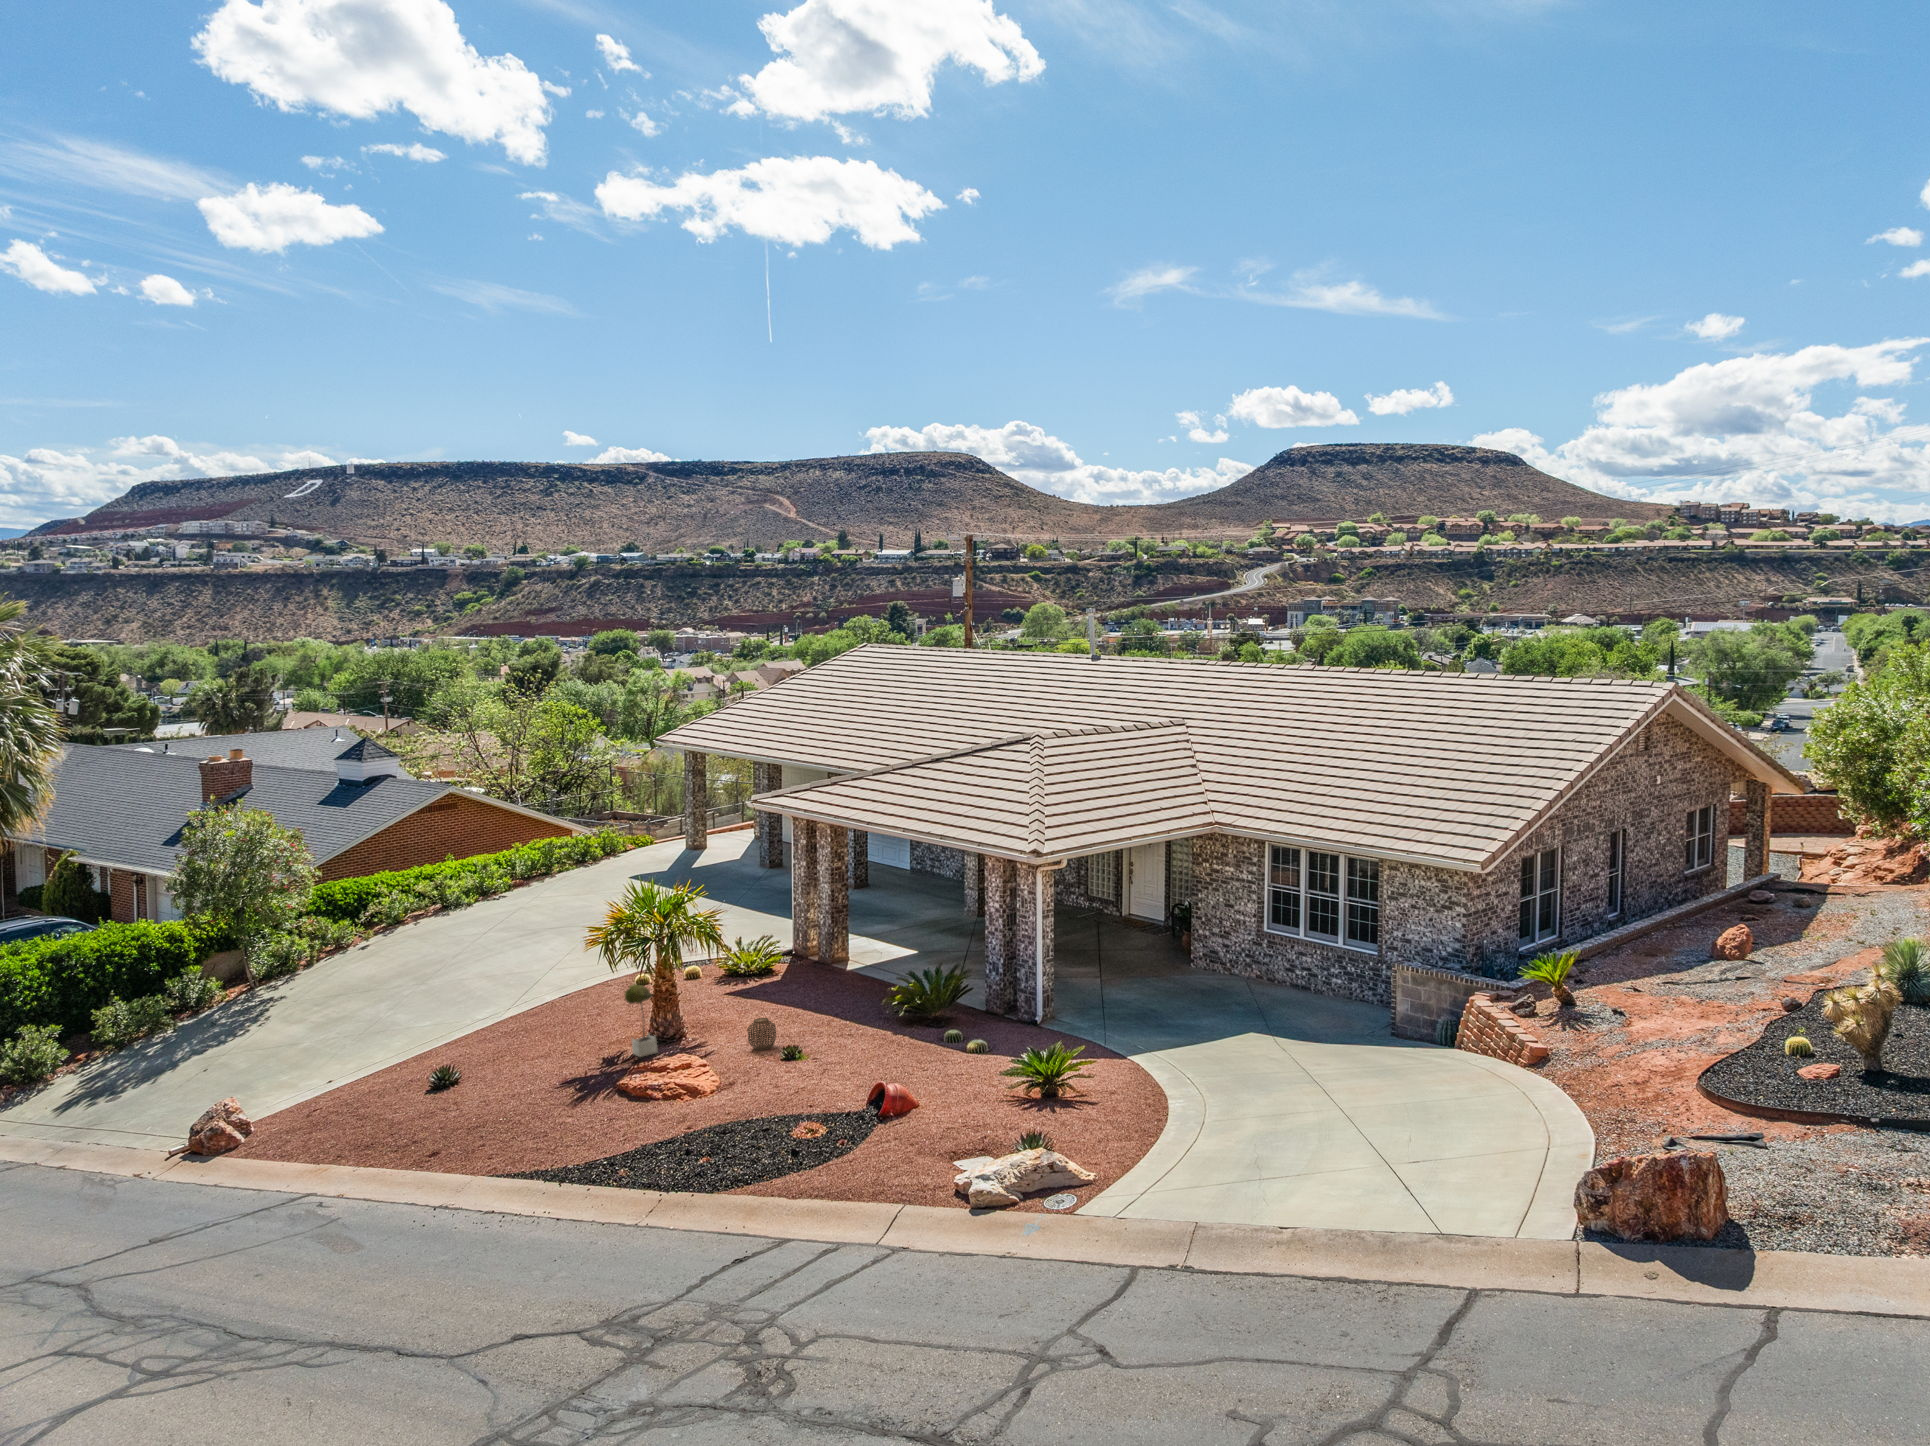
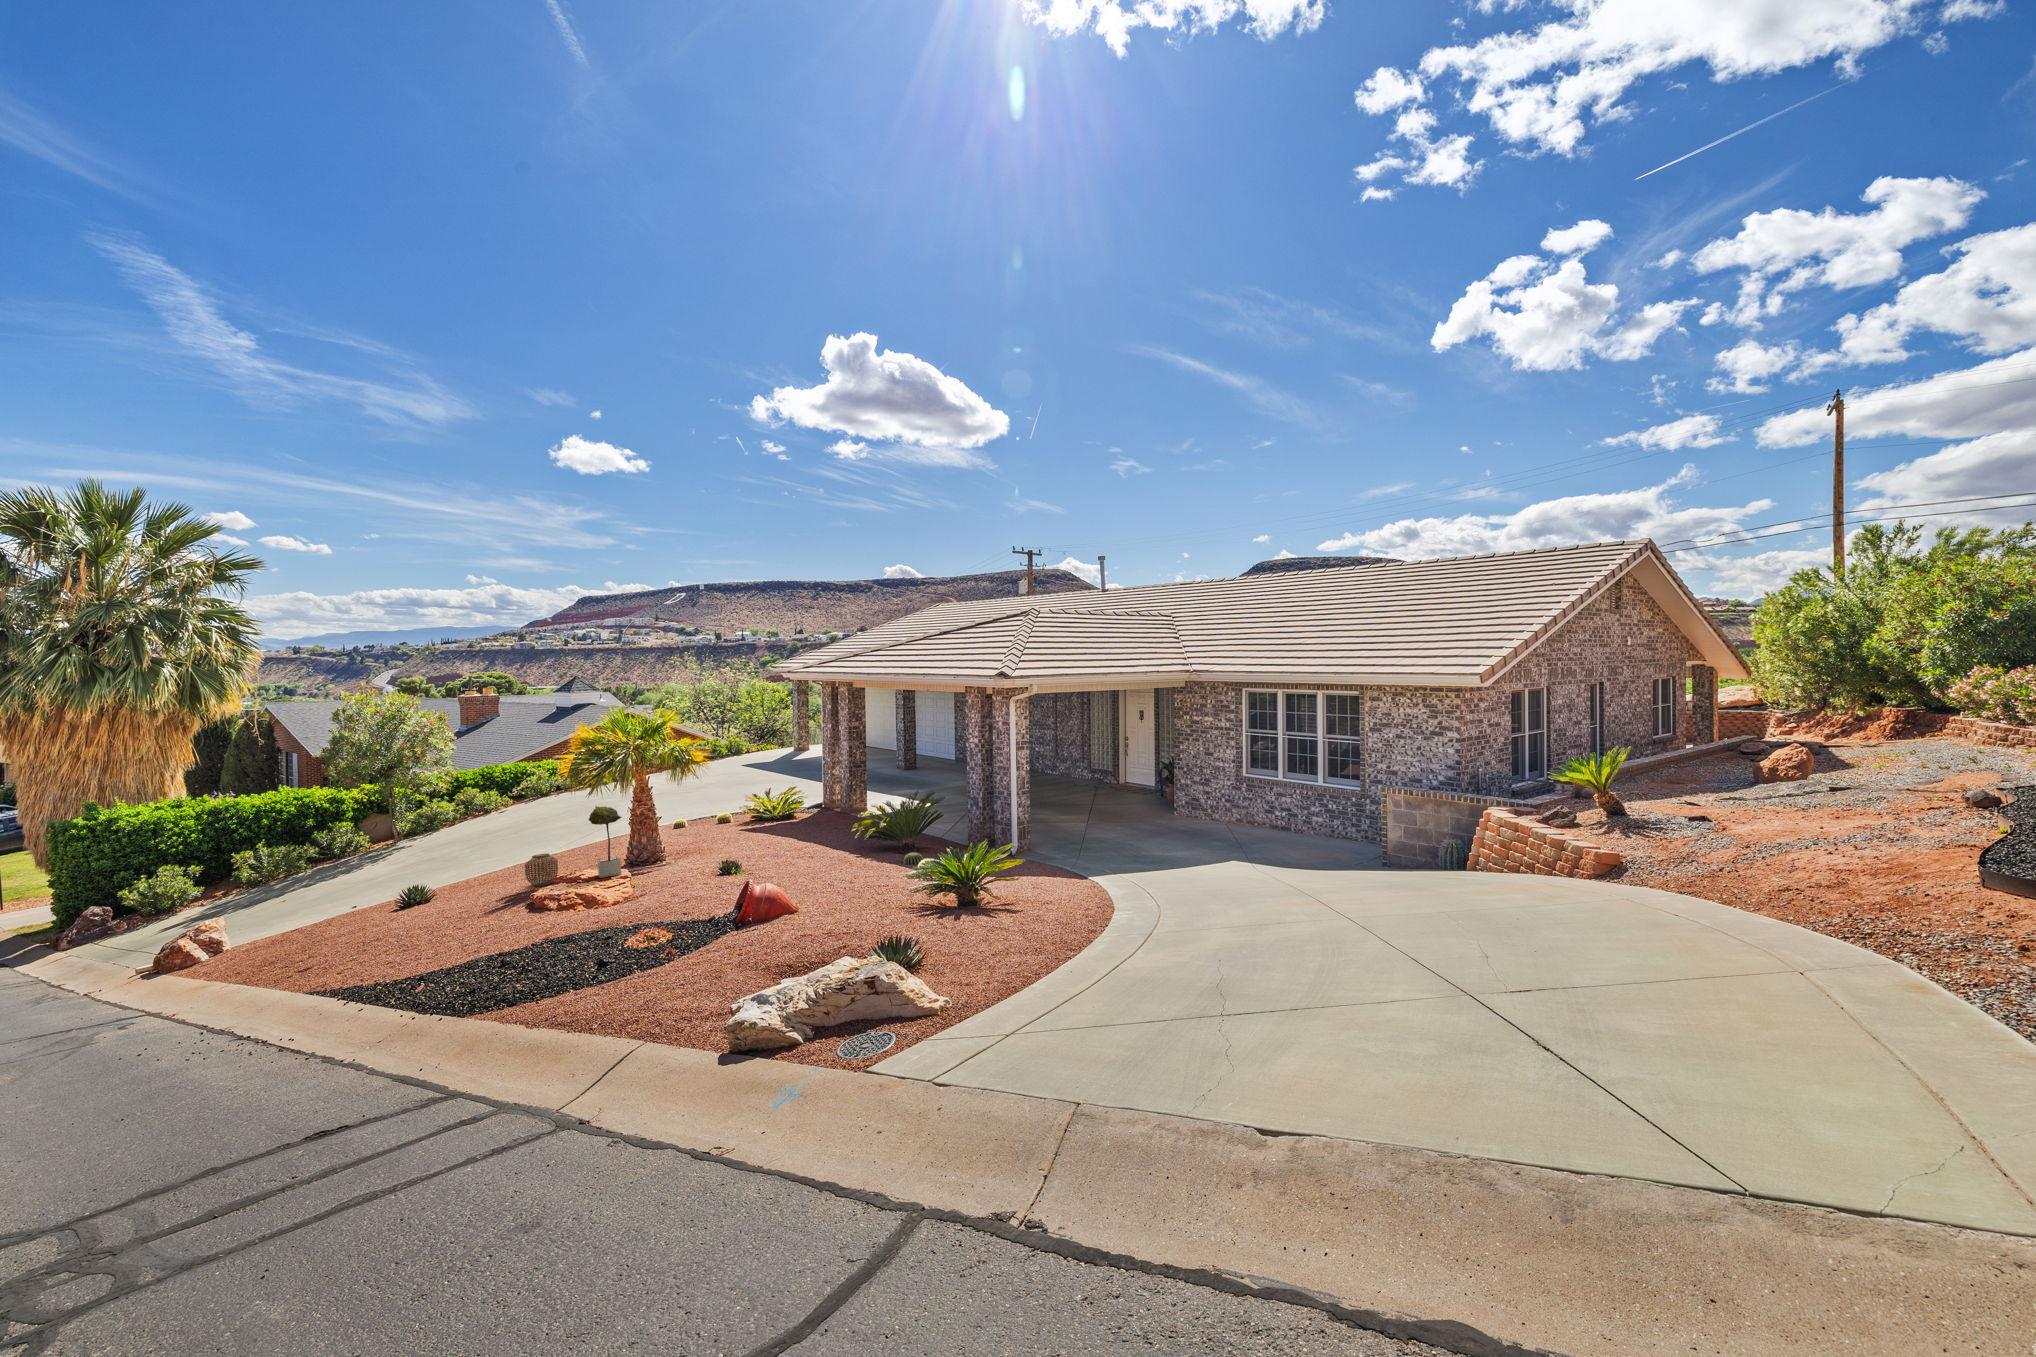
woven basket: present [747,1018,776,1051] -> present [525,854,558,886]

